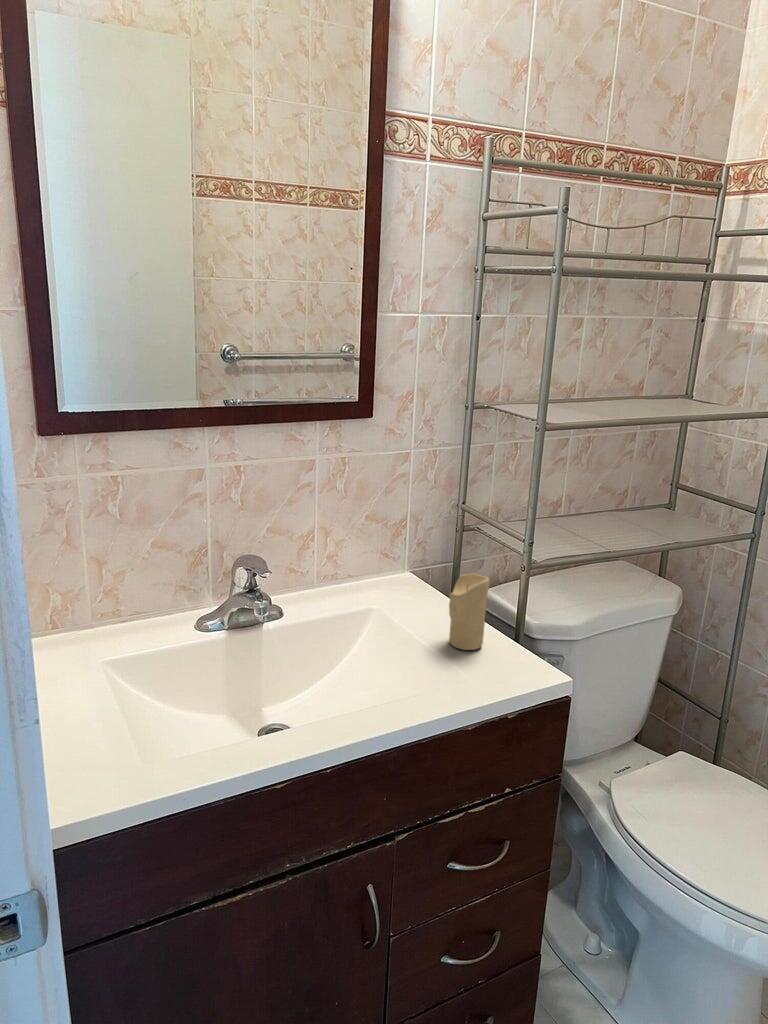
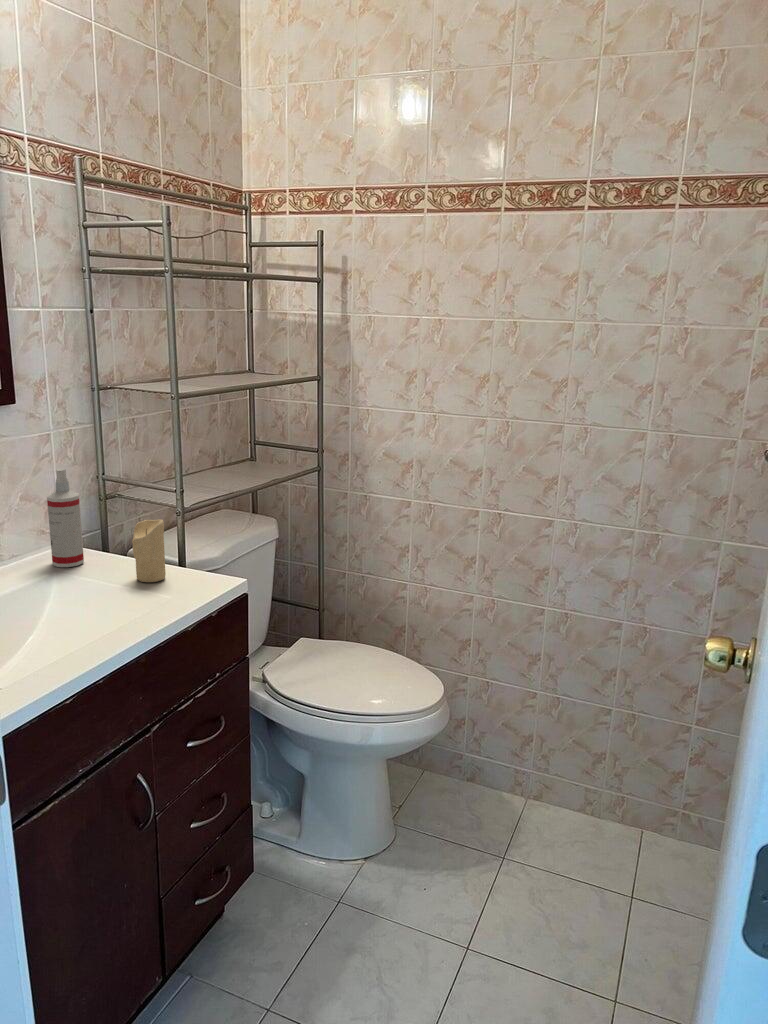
spray bottle: none [381,494,419,604] -> present [47,469,84,567]

